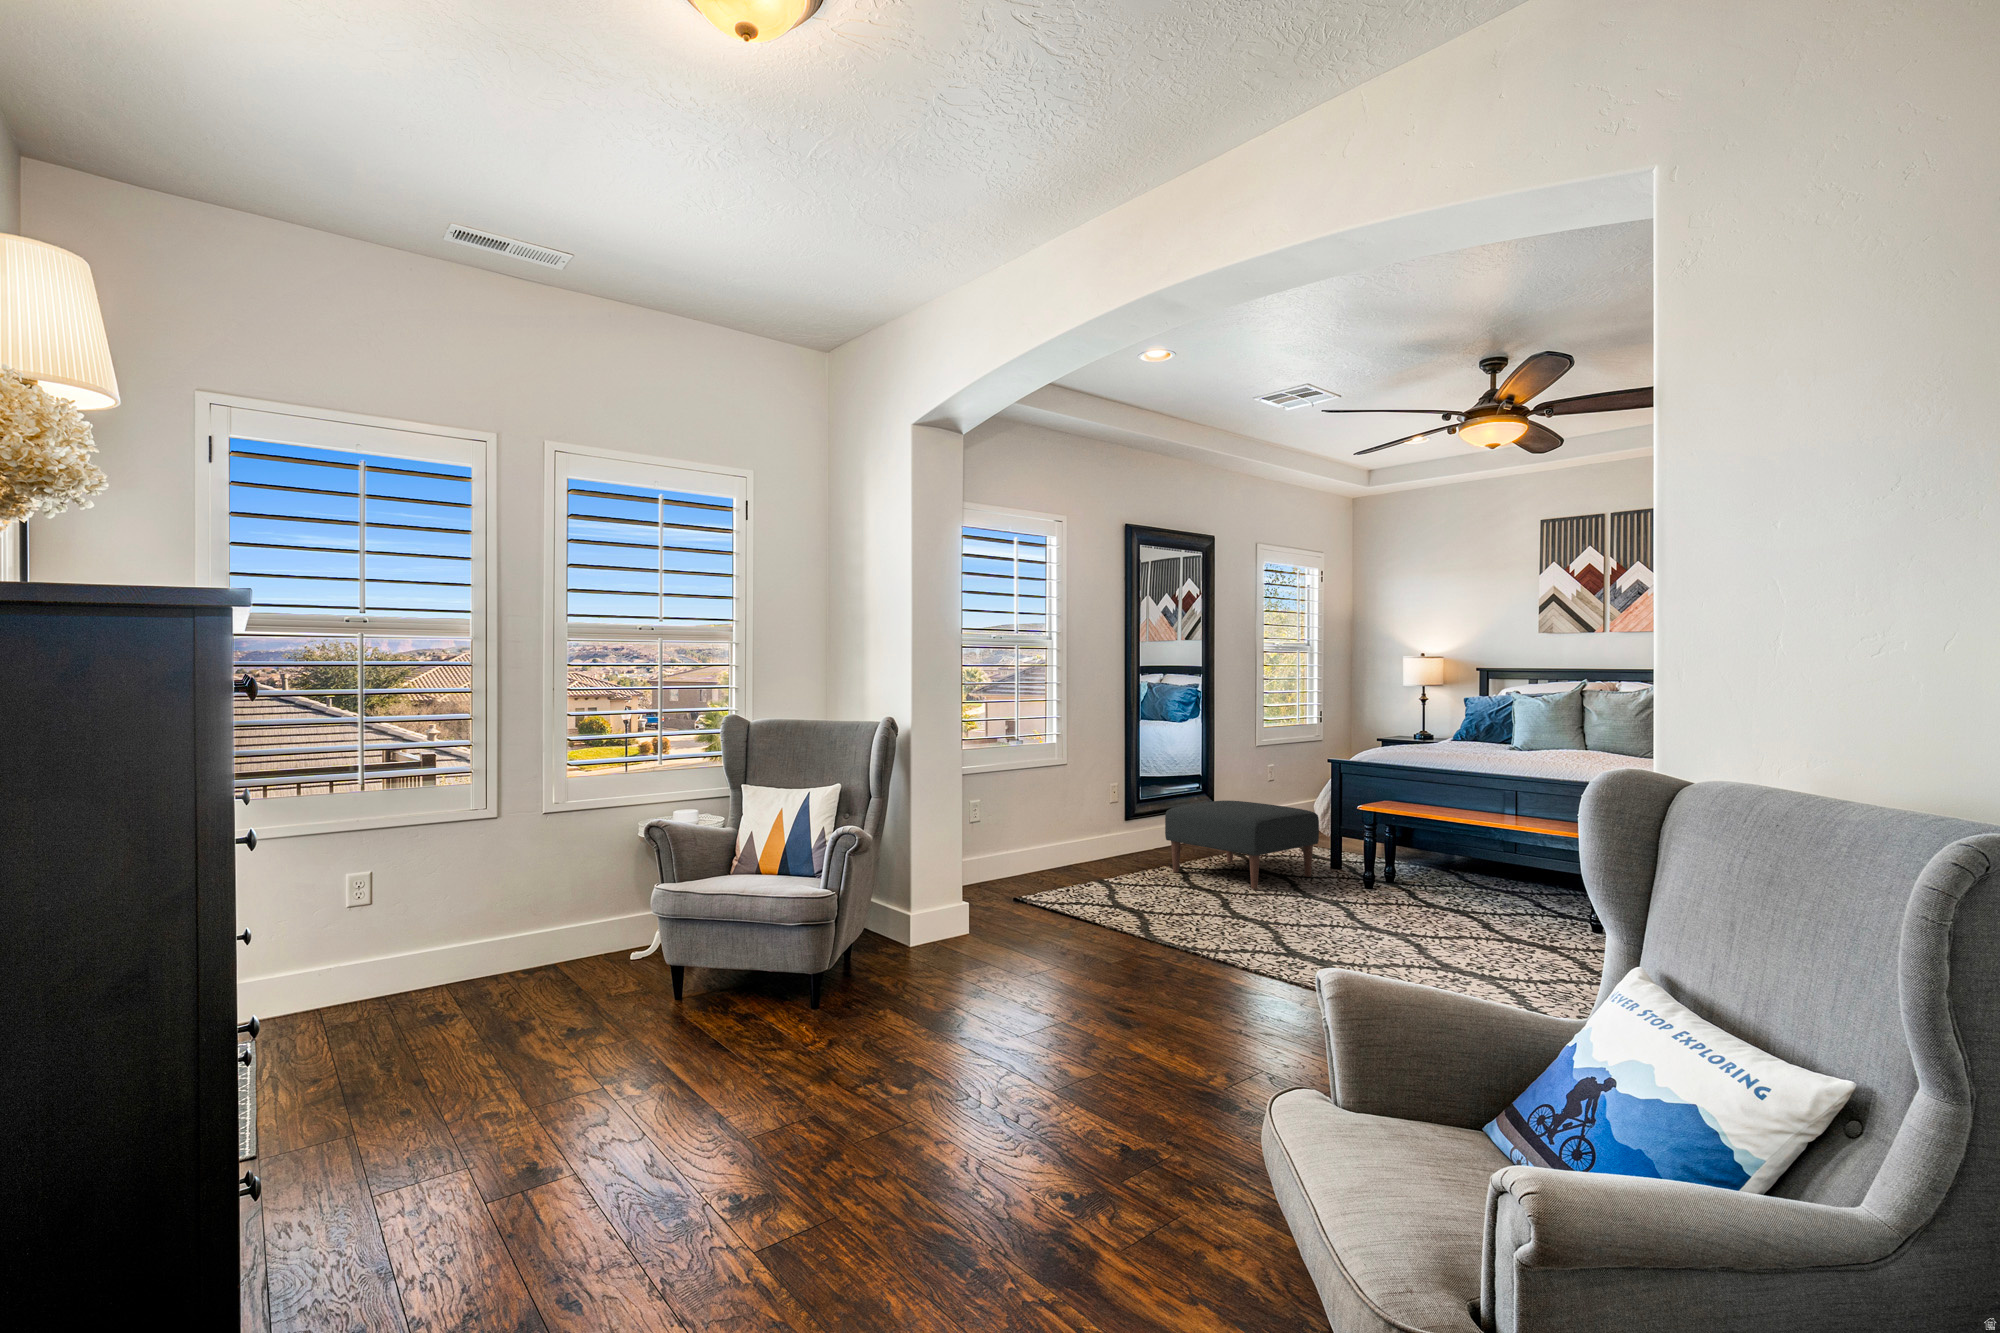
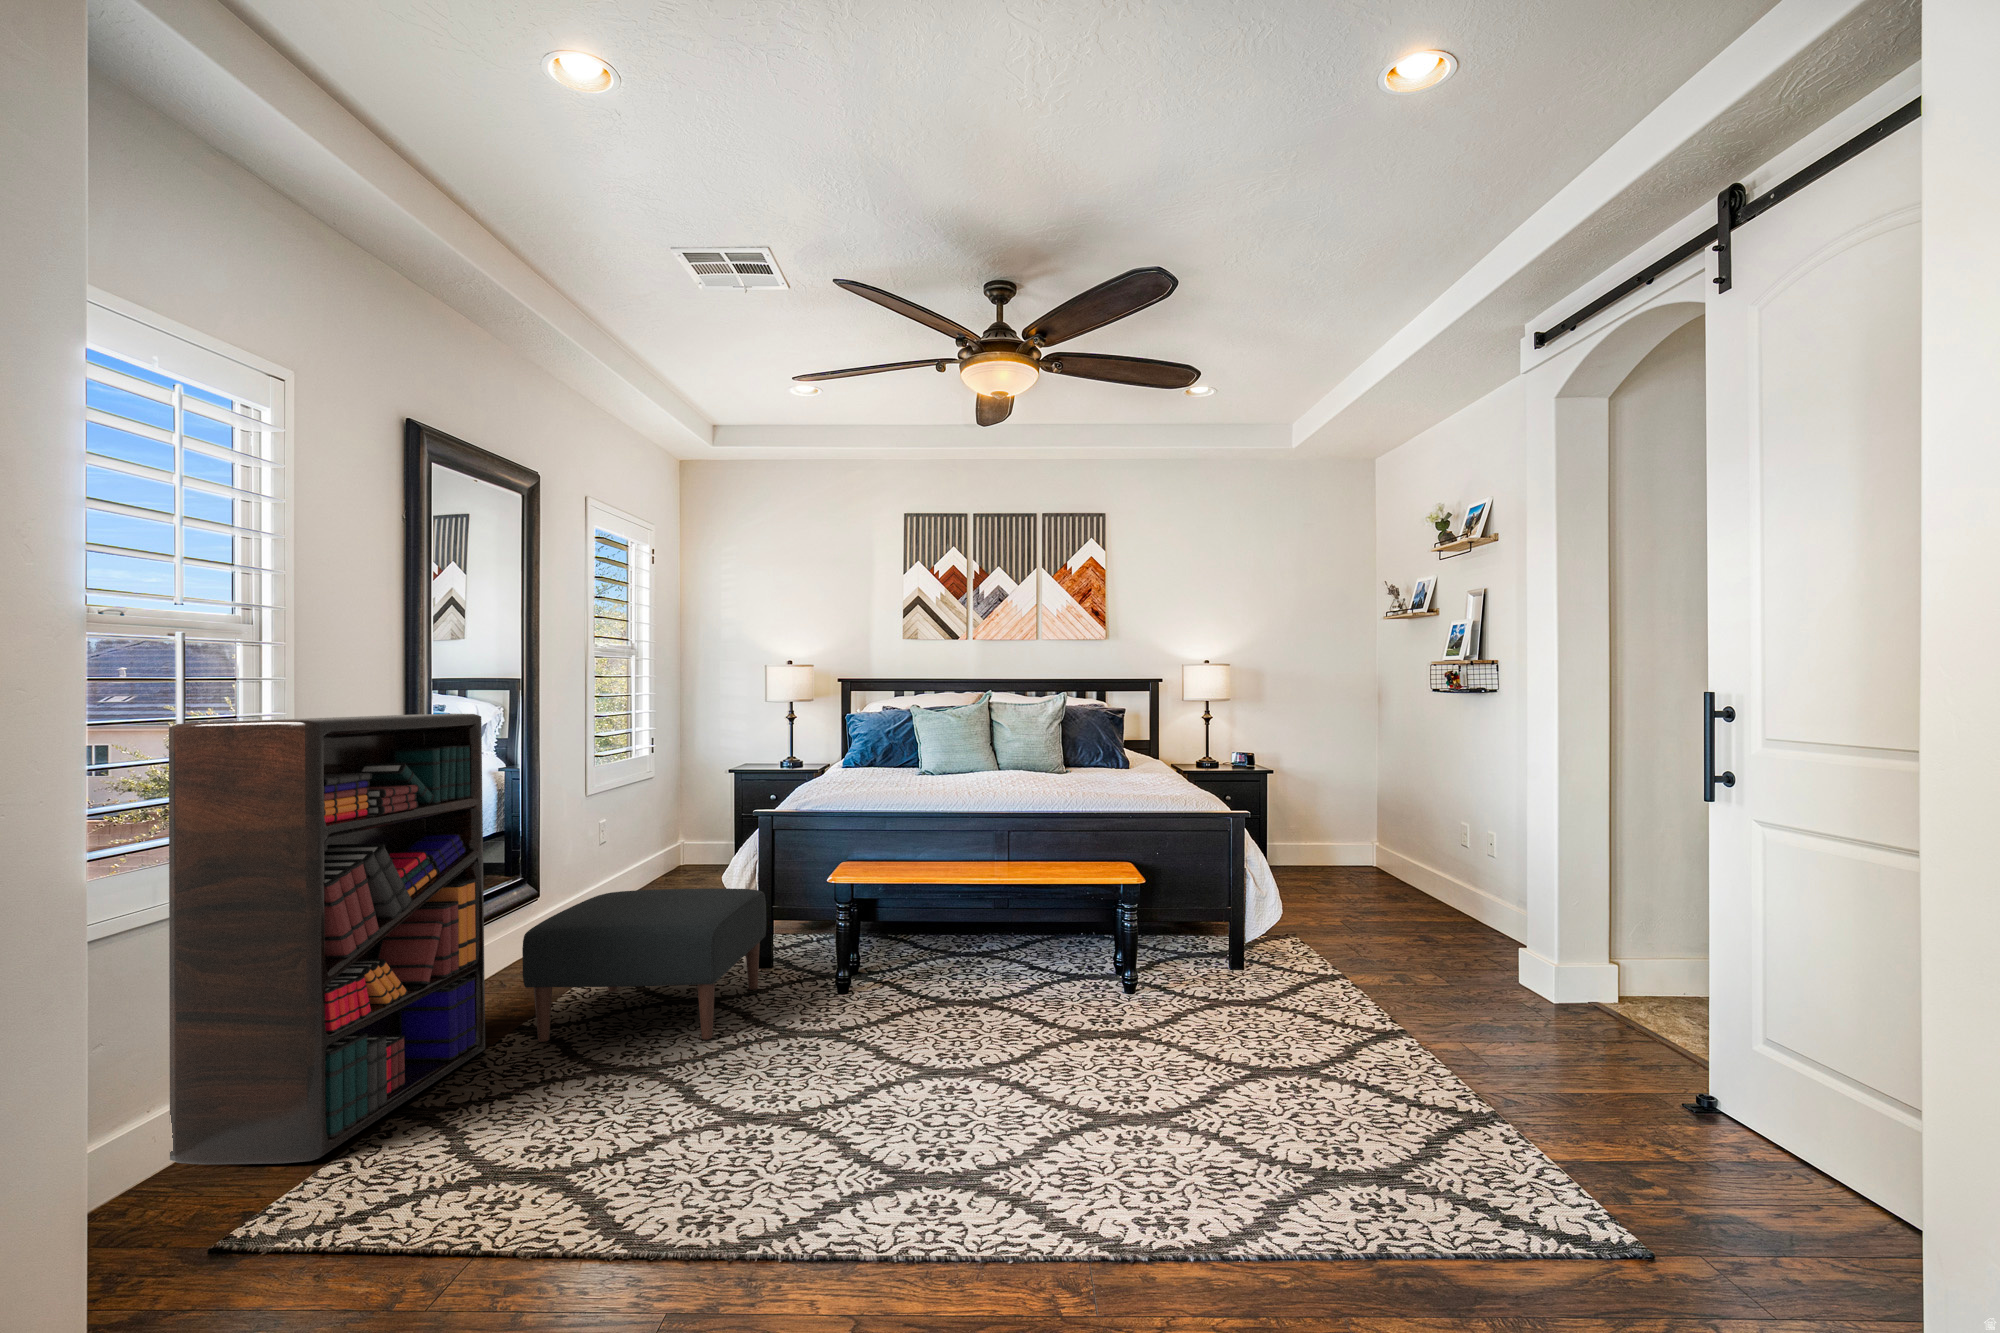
bookshelf: none [1015,686,1147,886] -> present [169,714,485,1165]

